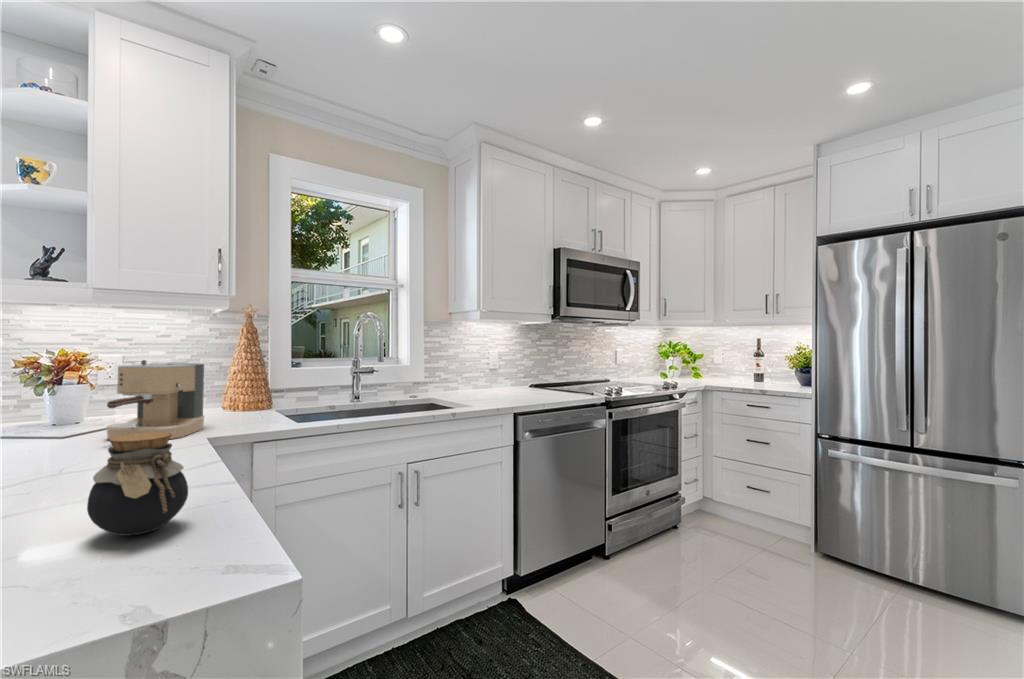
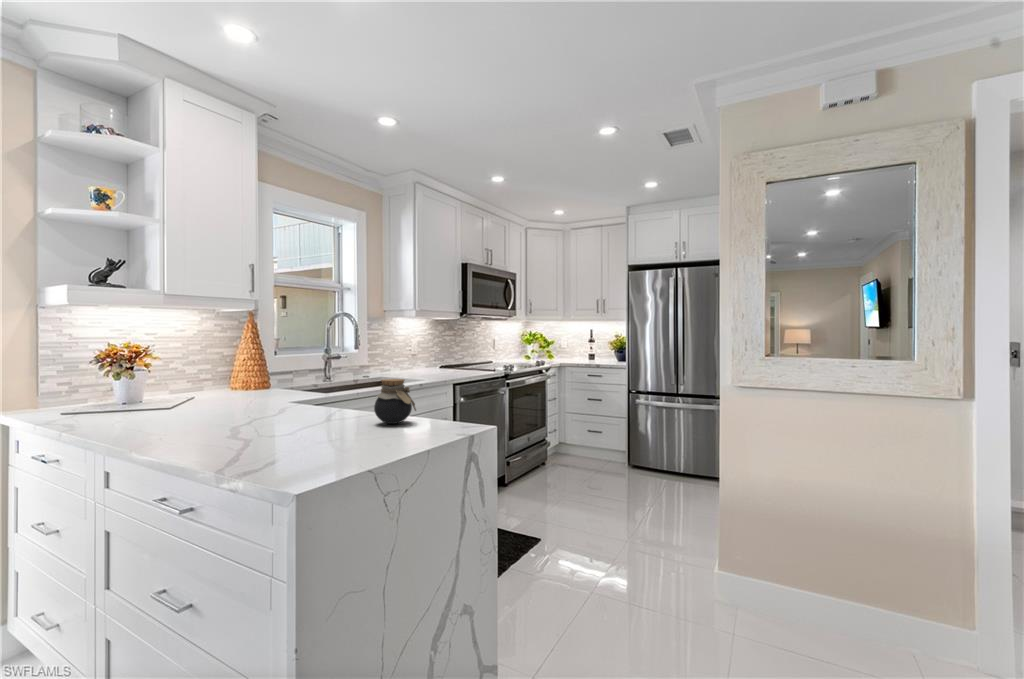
coffee maker: present [106,360,205,439] -> none [217,349,274,405]

